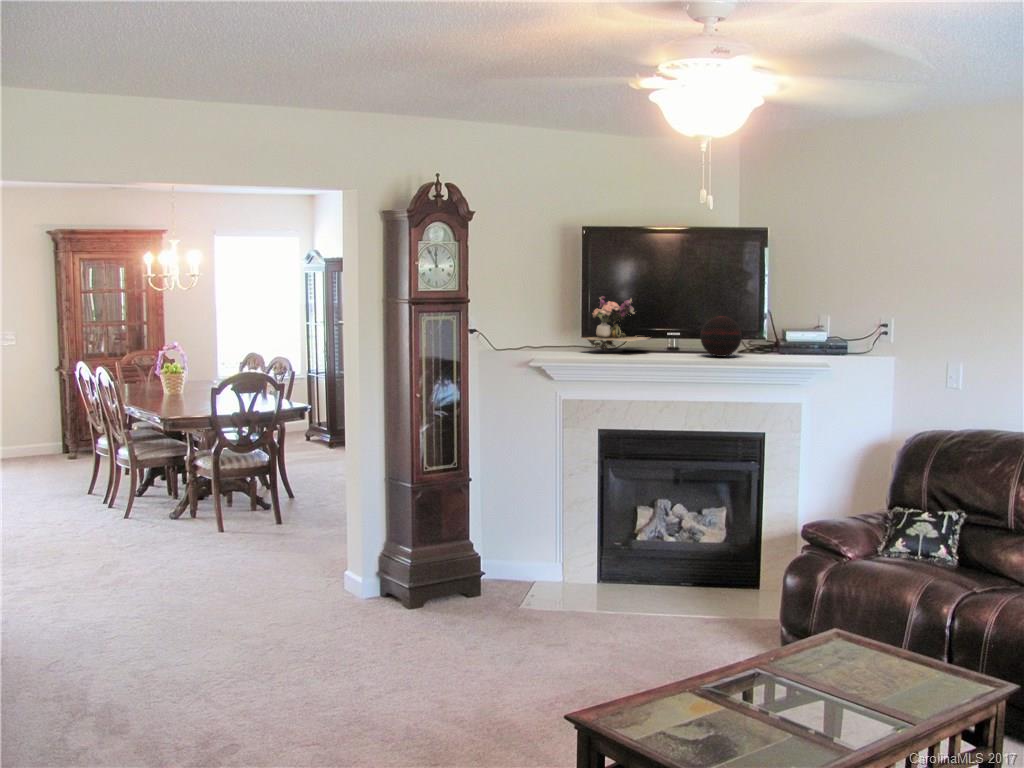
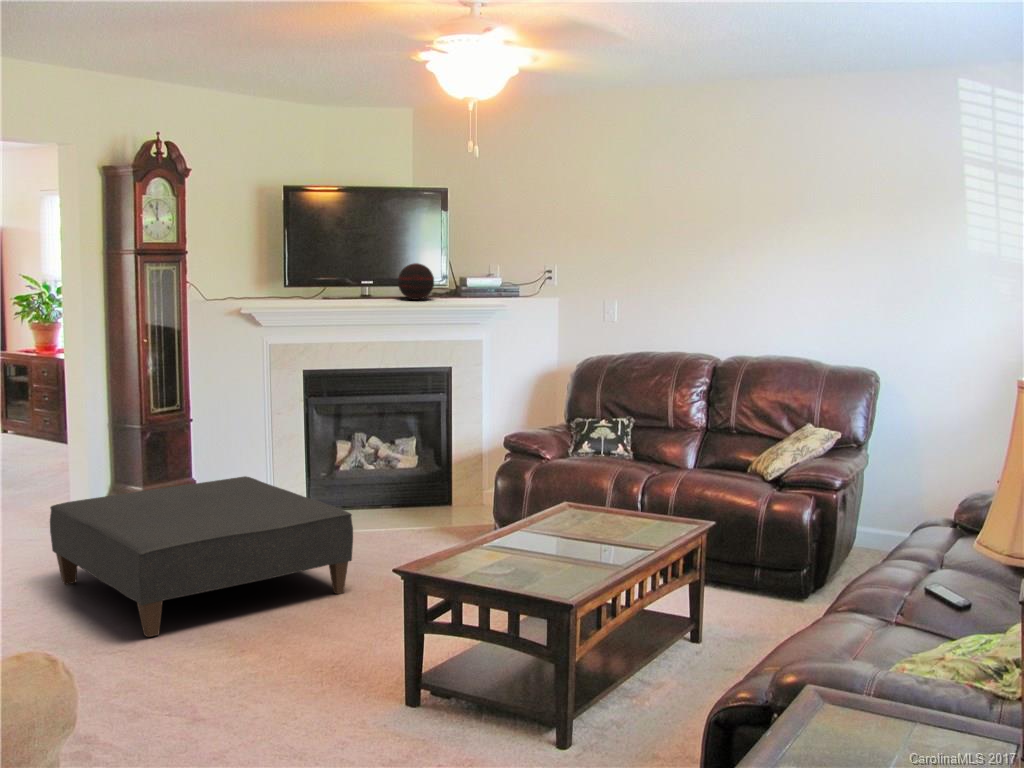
flower arrangement: present [583,296,649,351] -> none [285,241,351,298]
ottoman: none [295,537,568,712] -> present [50,476,353,637]

